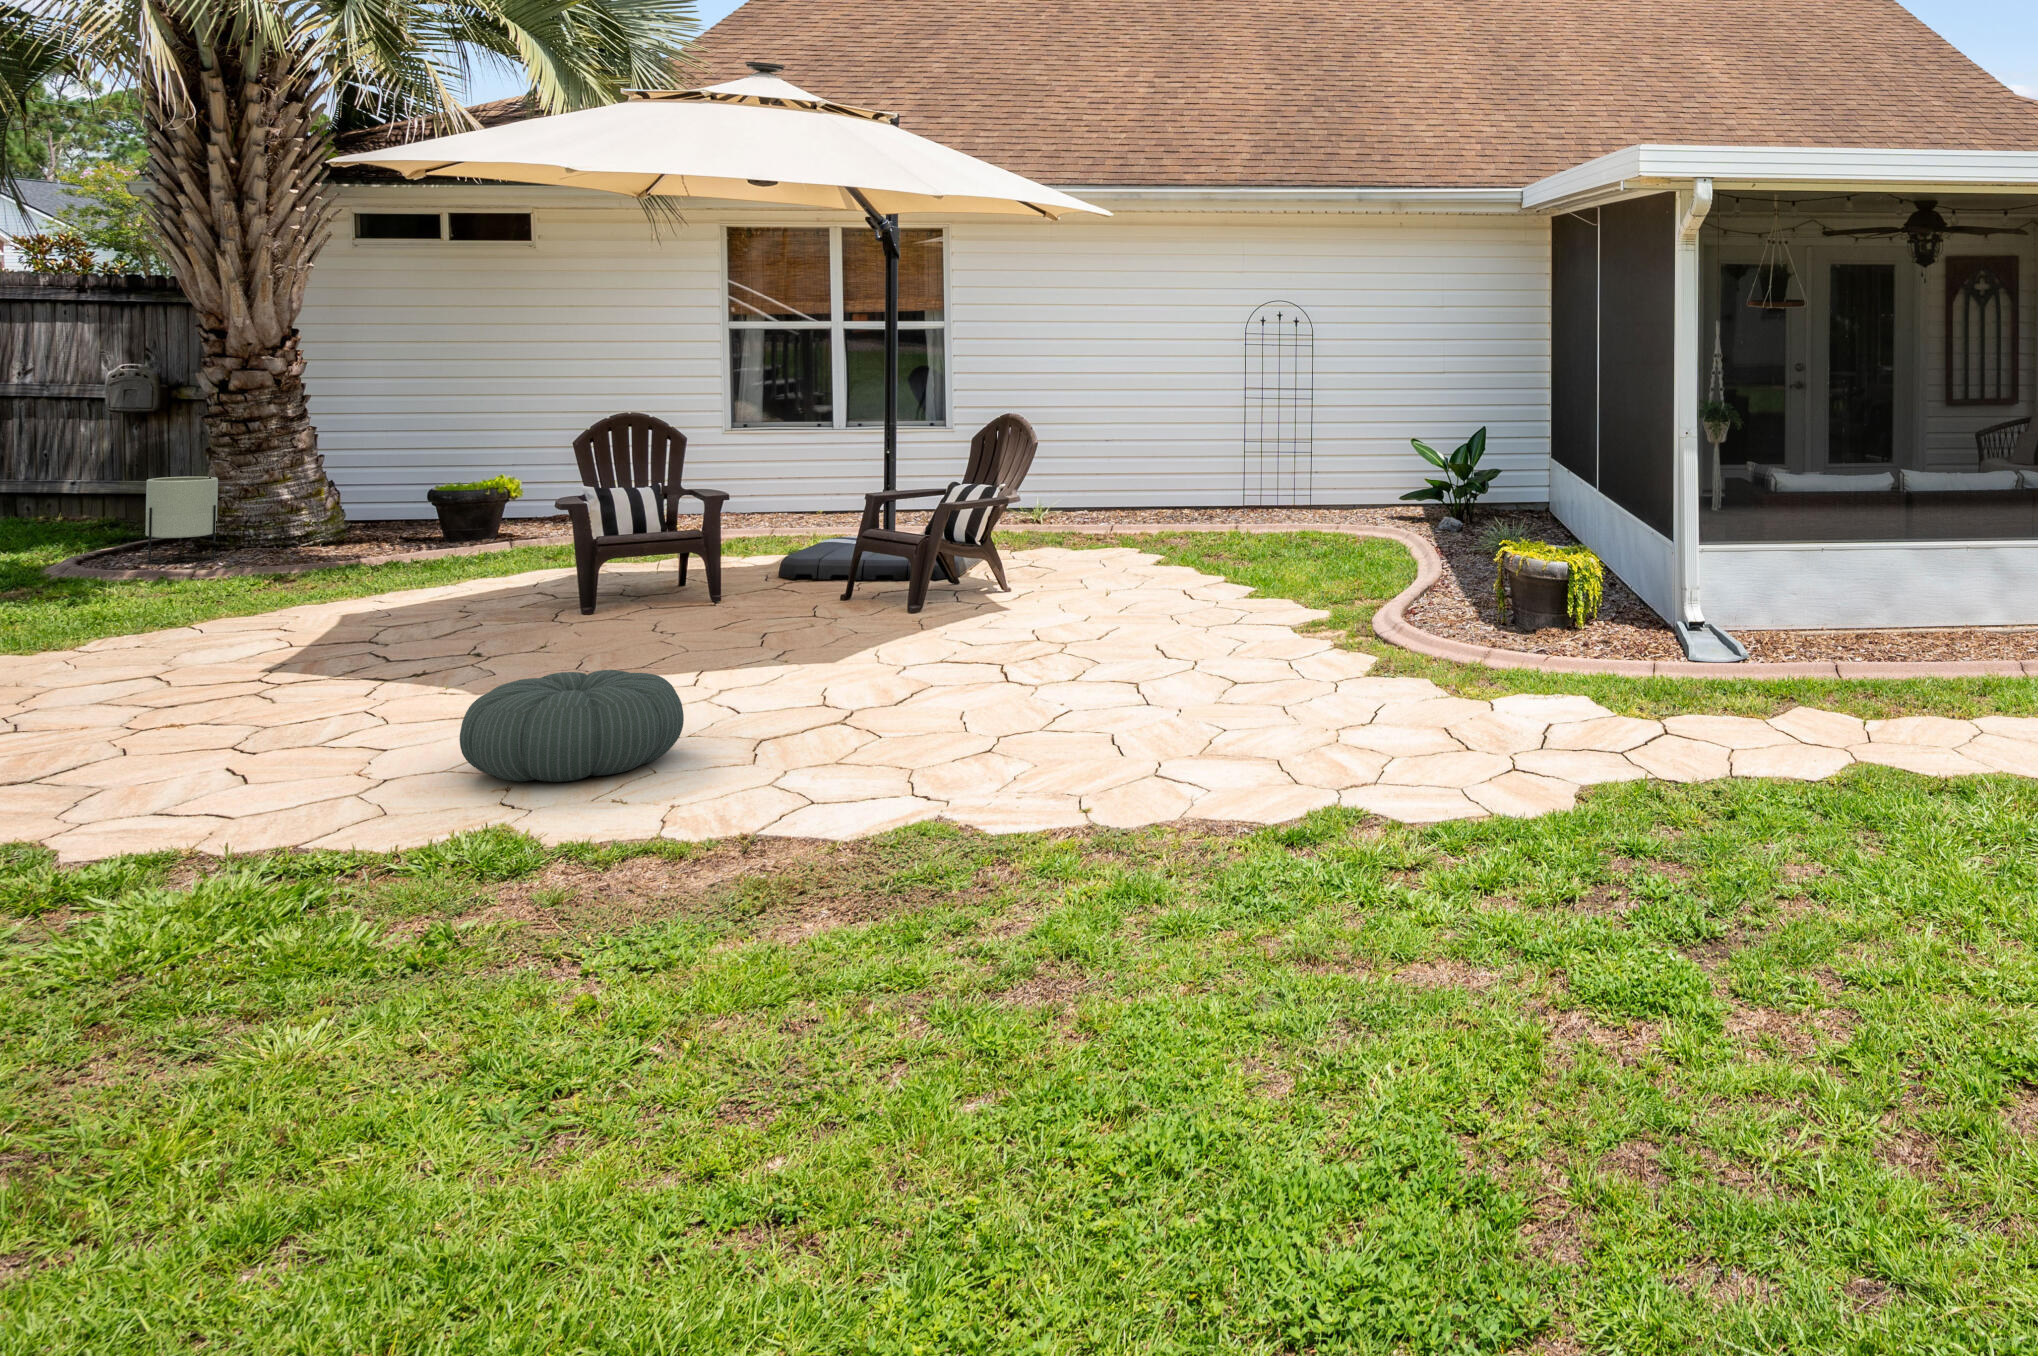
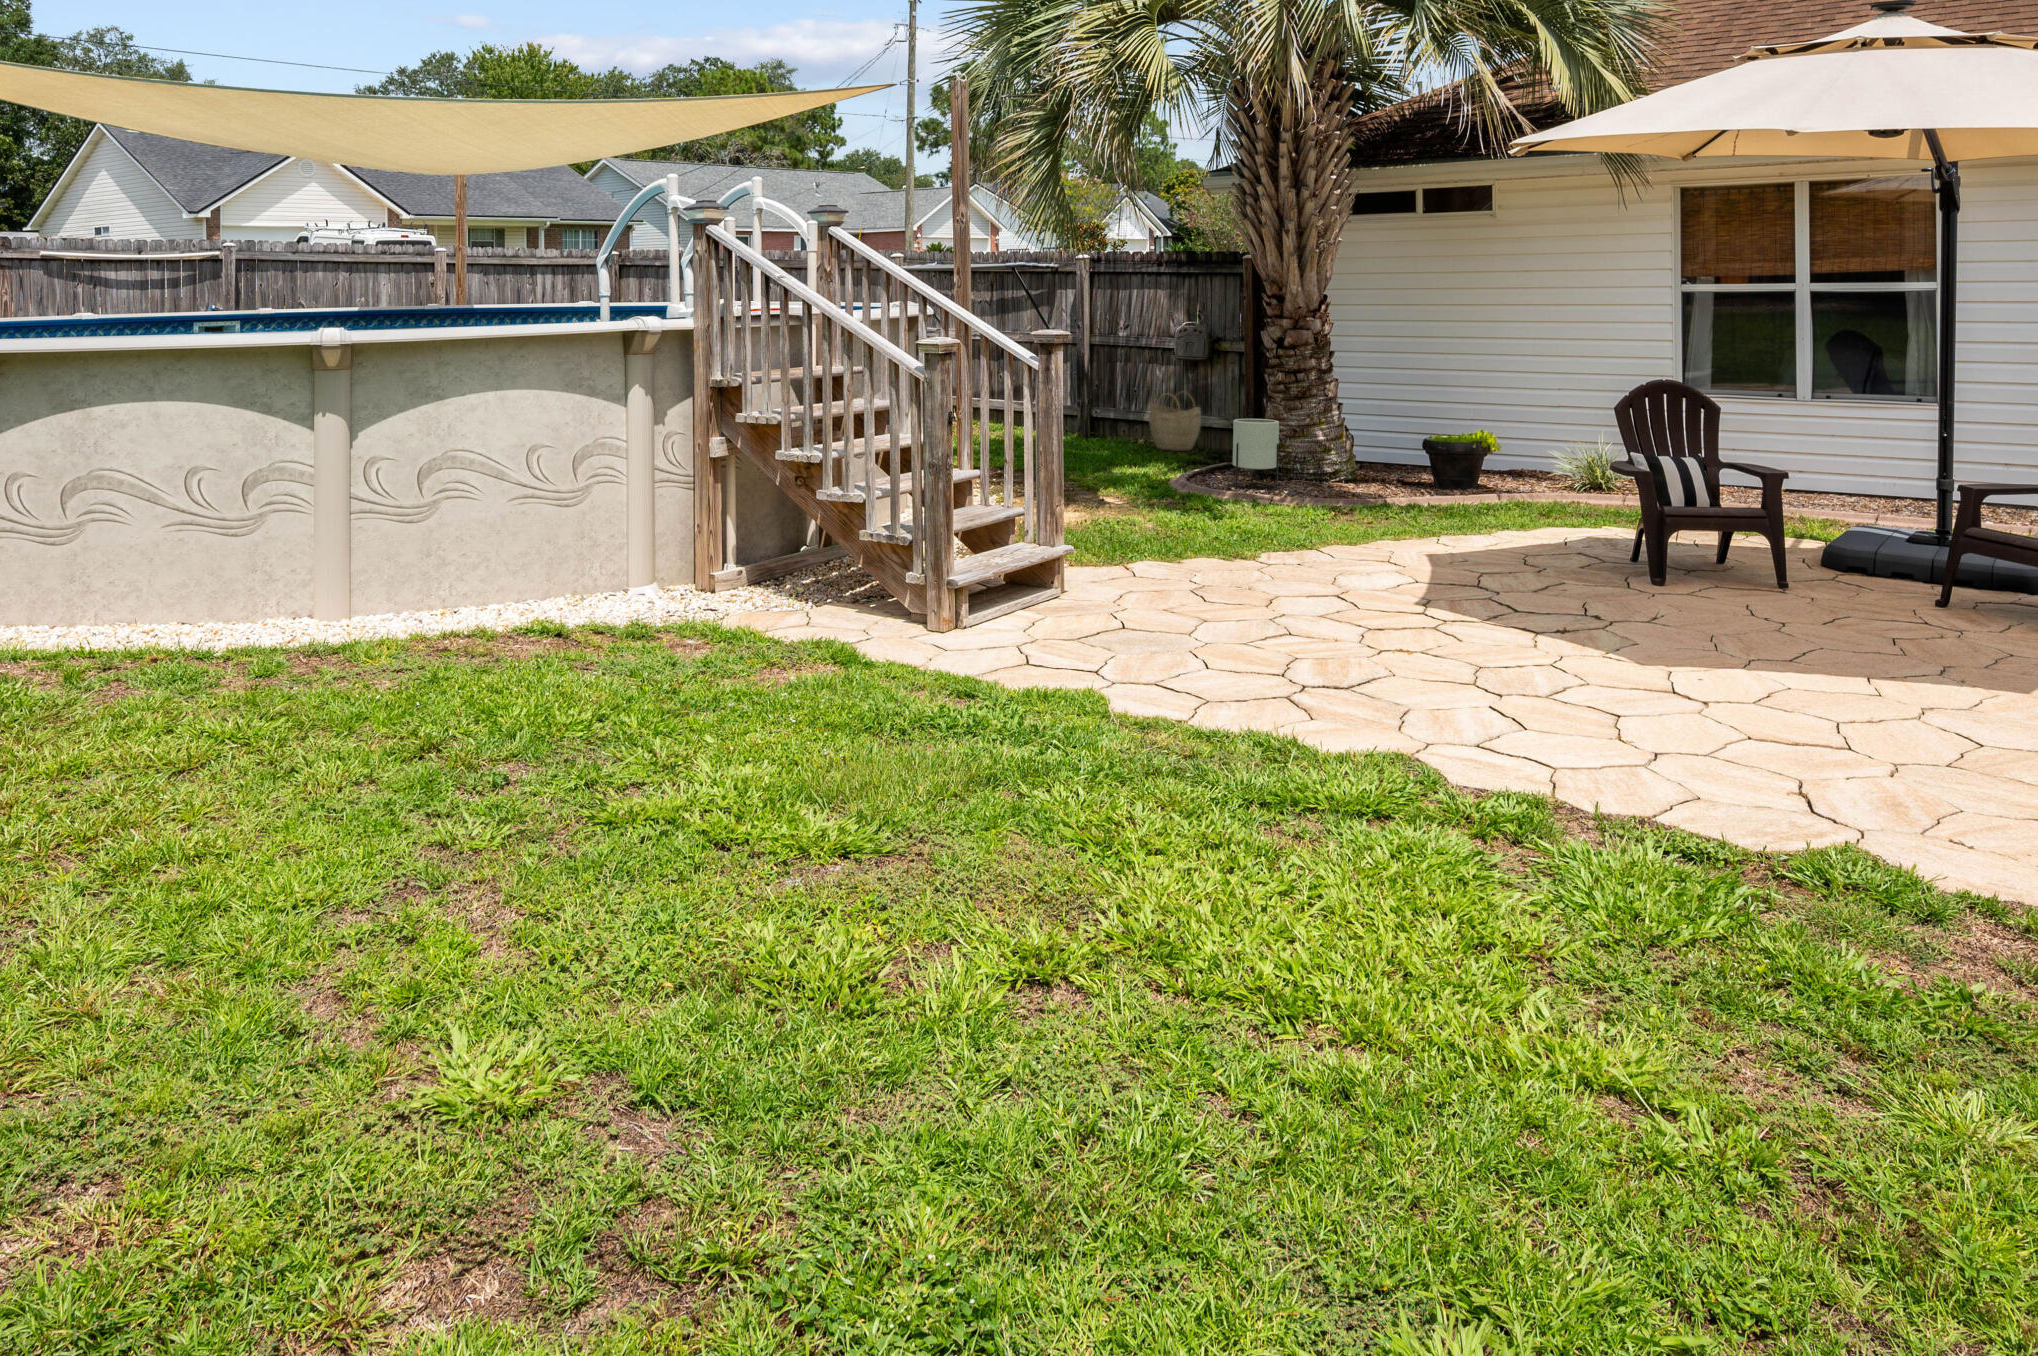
woven basket: none [57,450,146,526] -> present [1149,396,1201,451]
pouf: present [460,670,684,782] -> none [1740,685,1993,822]

